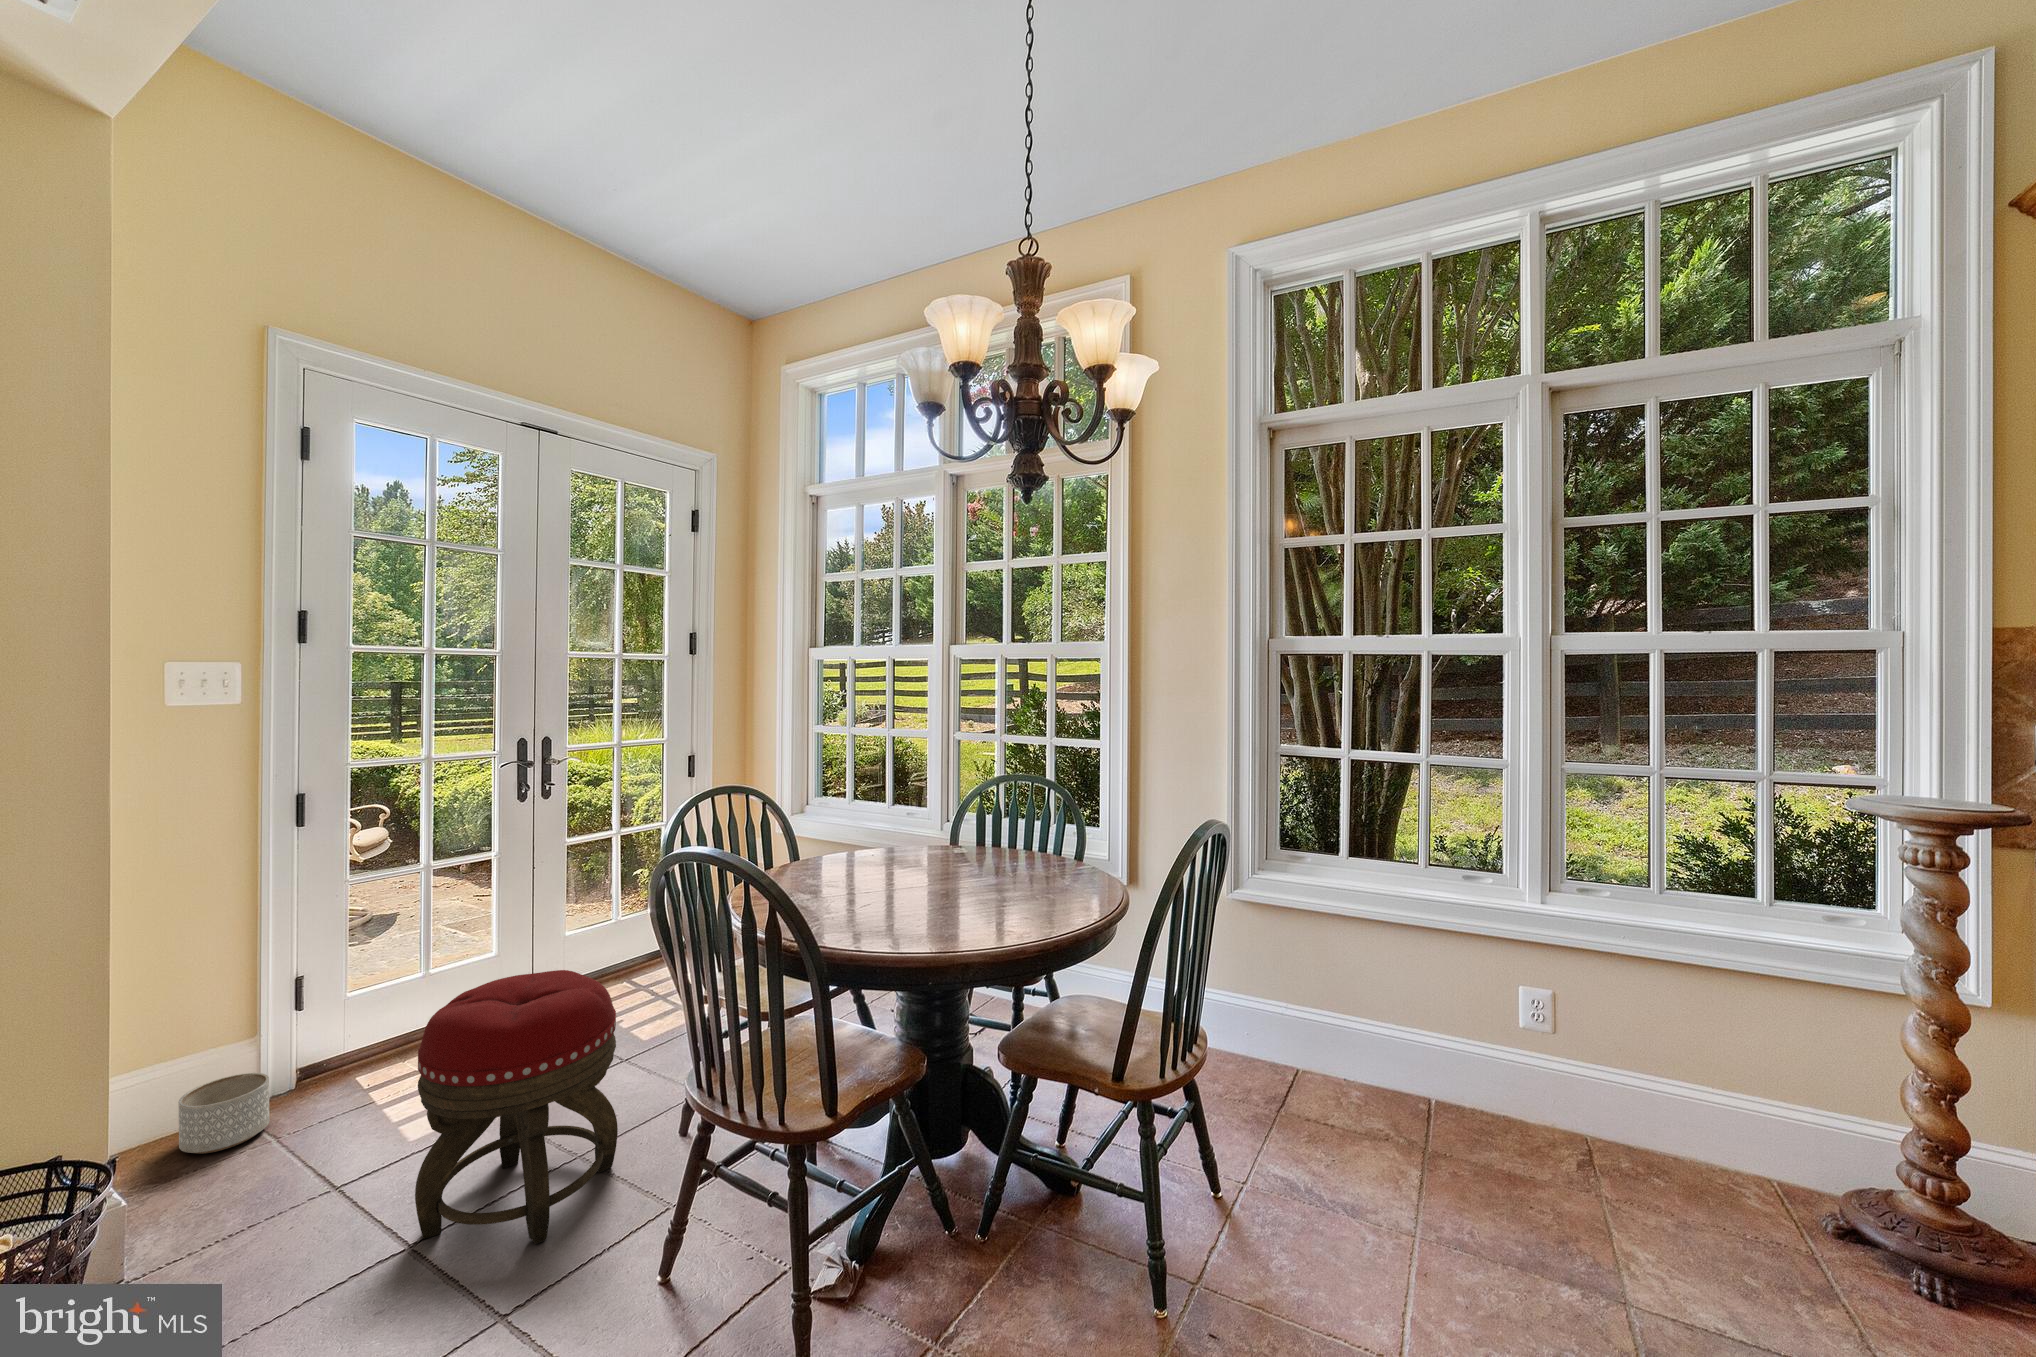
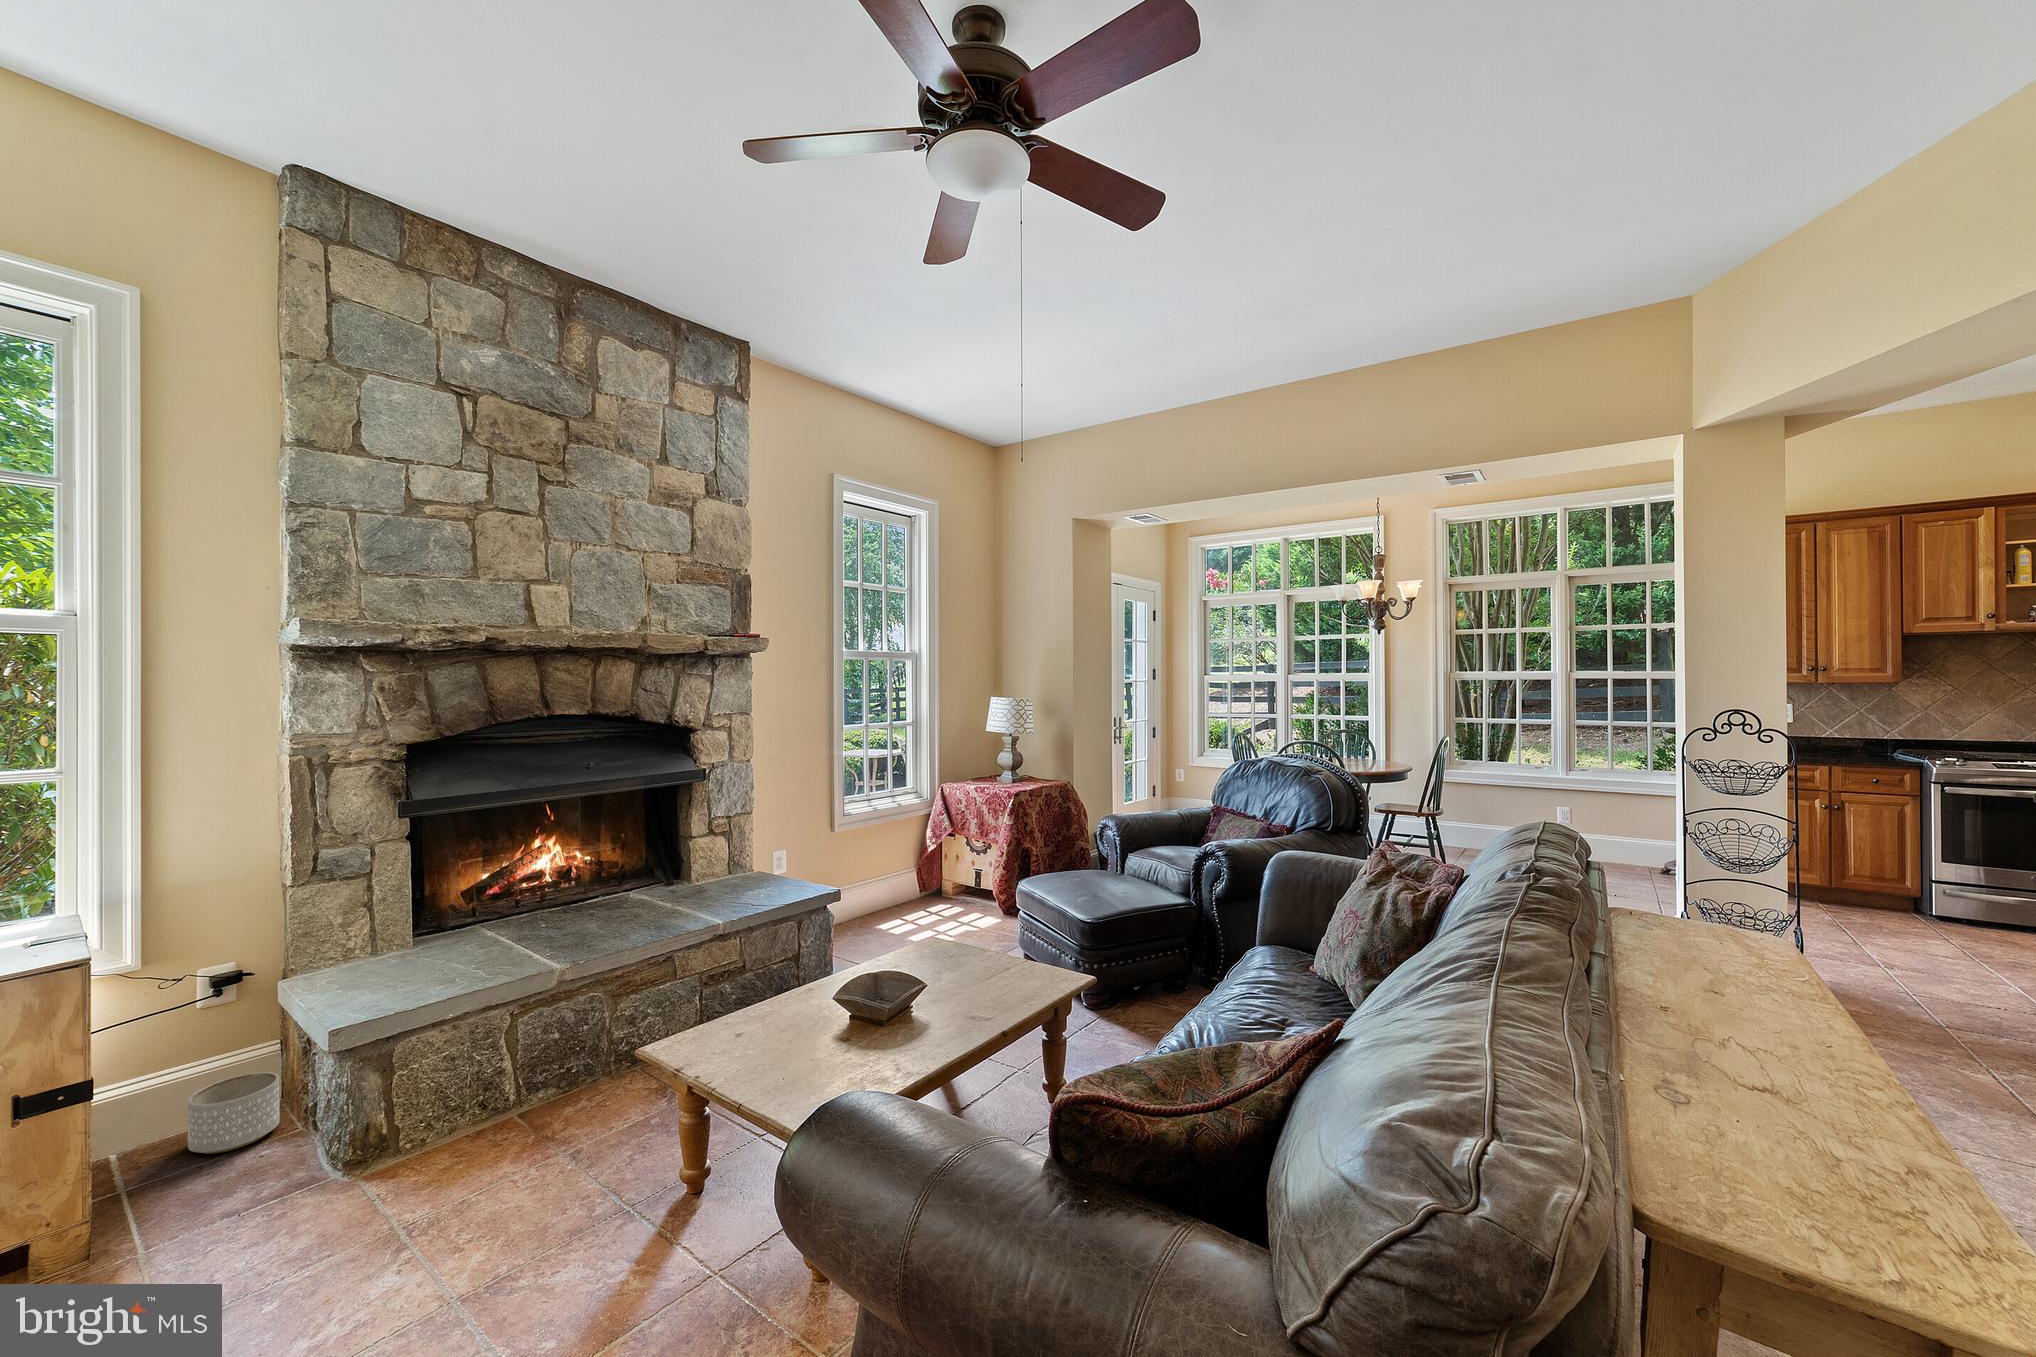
footstool: present [415,970,618,1244] -> none [422,963,630,1244]

